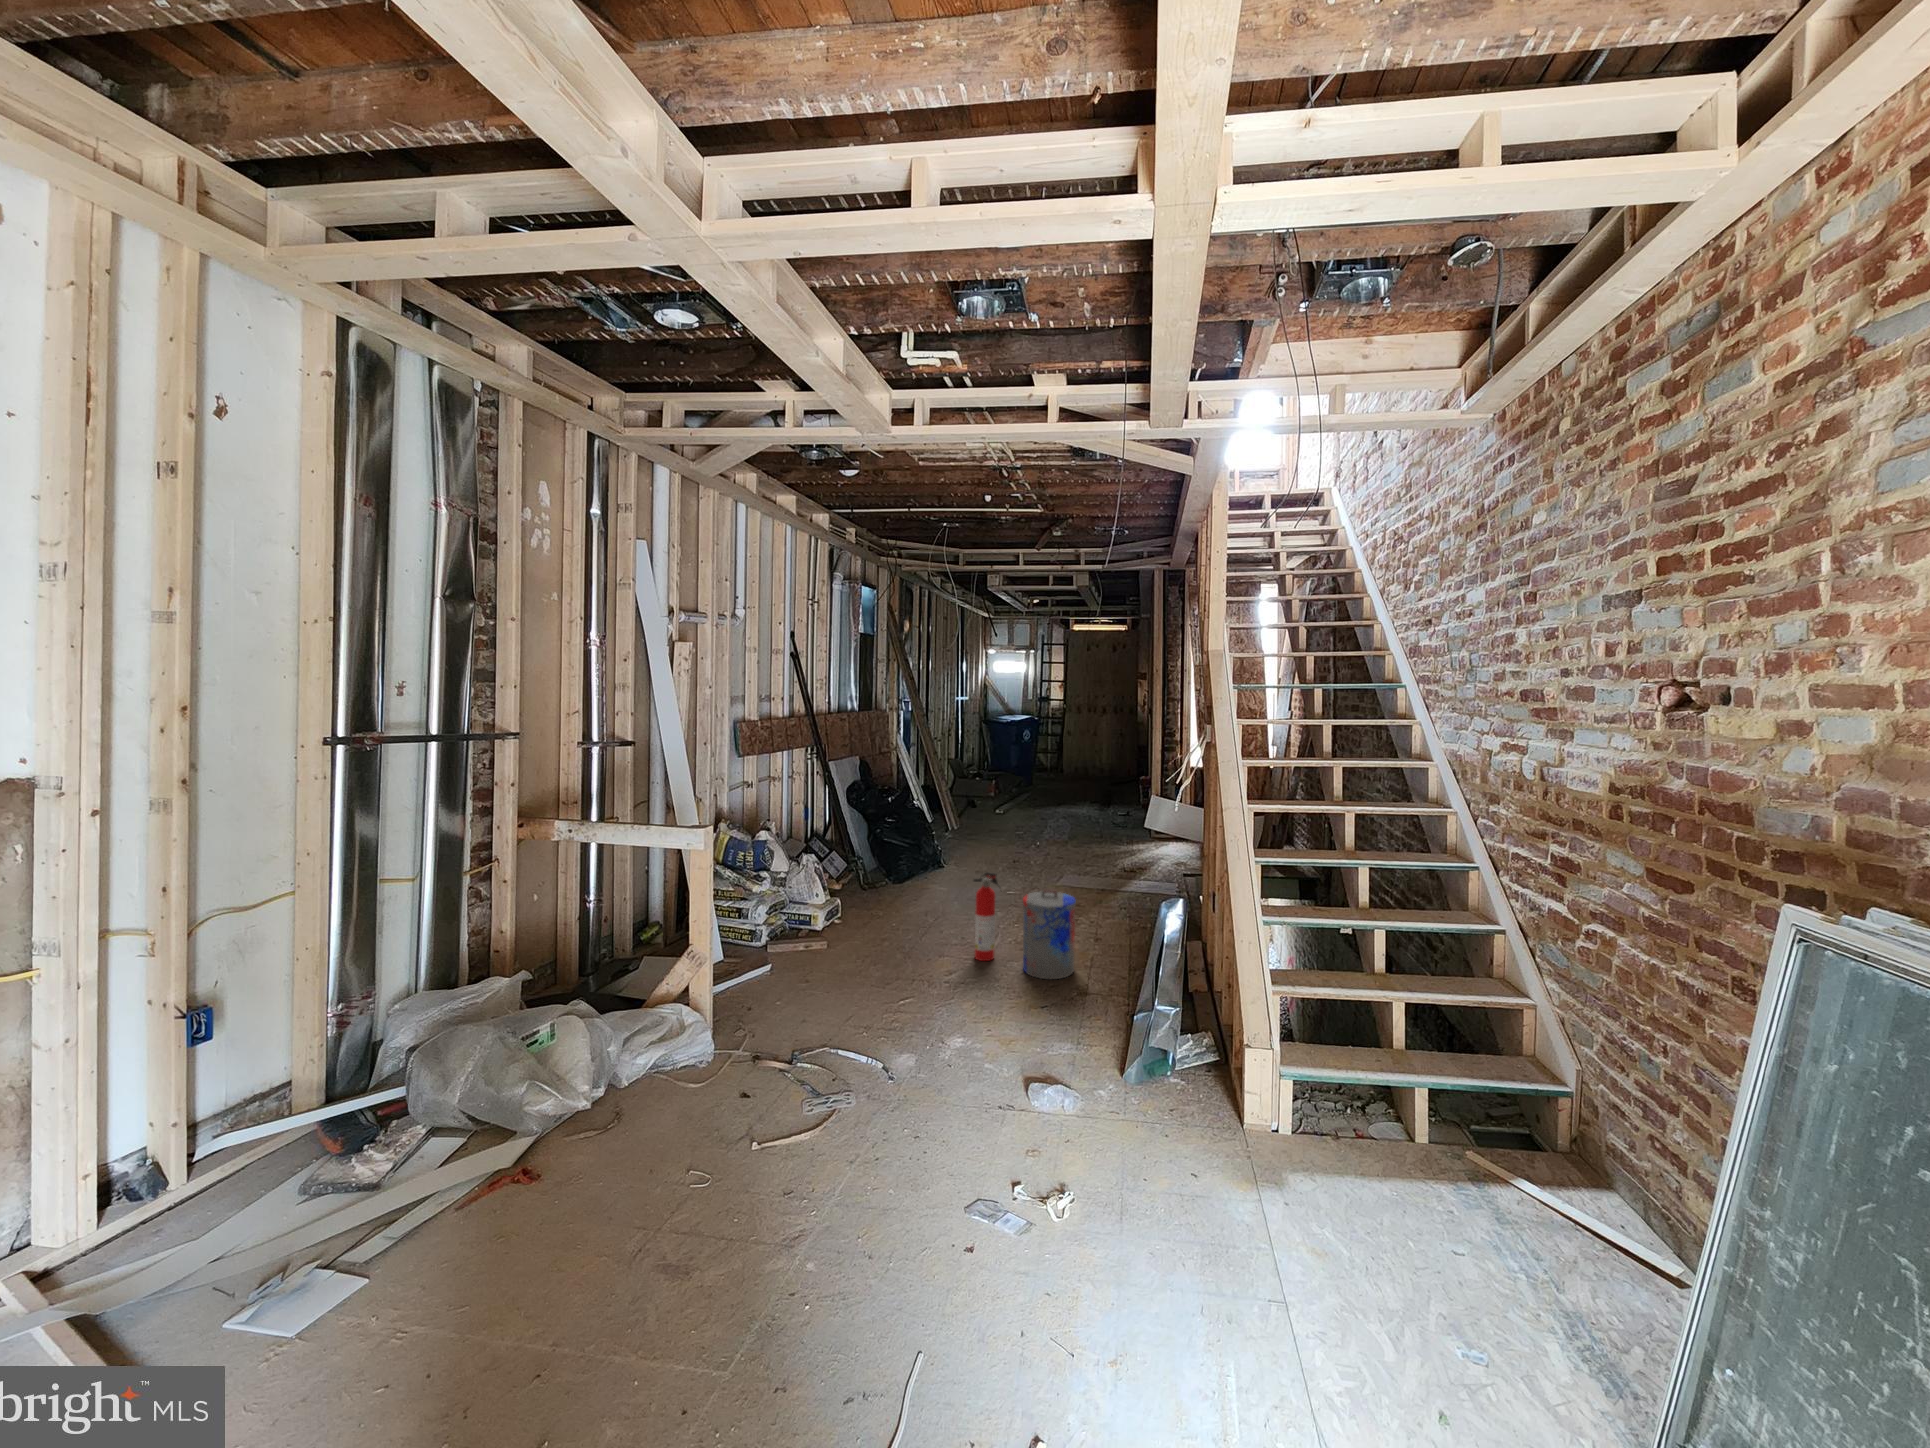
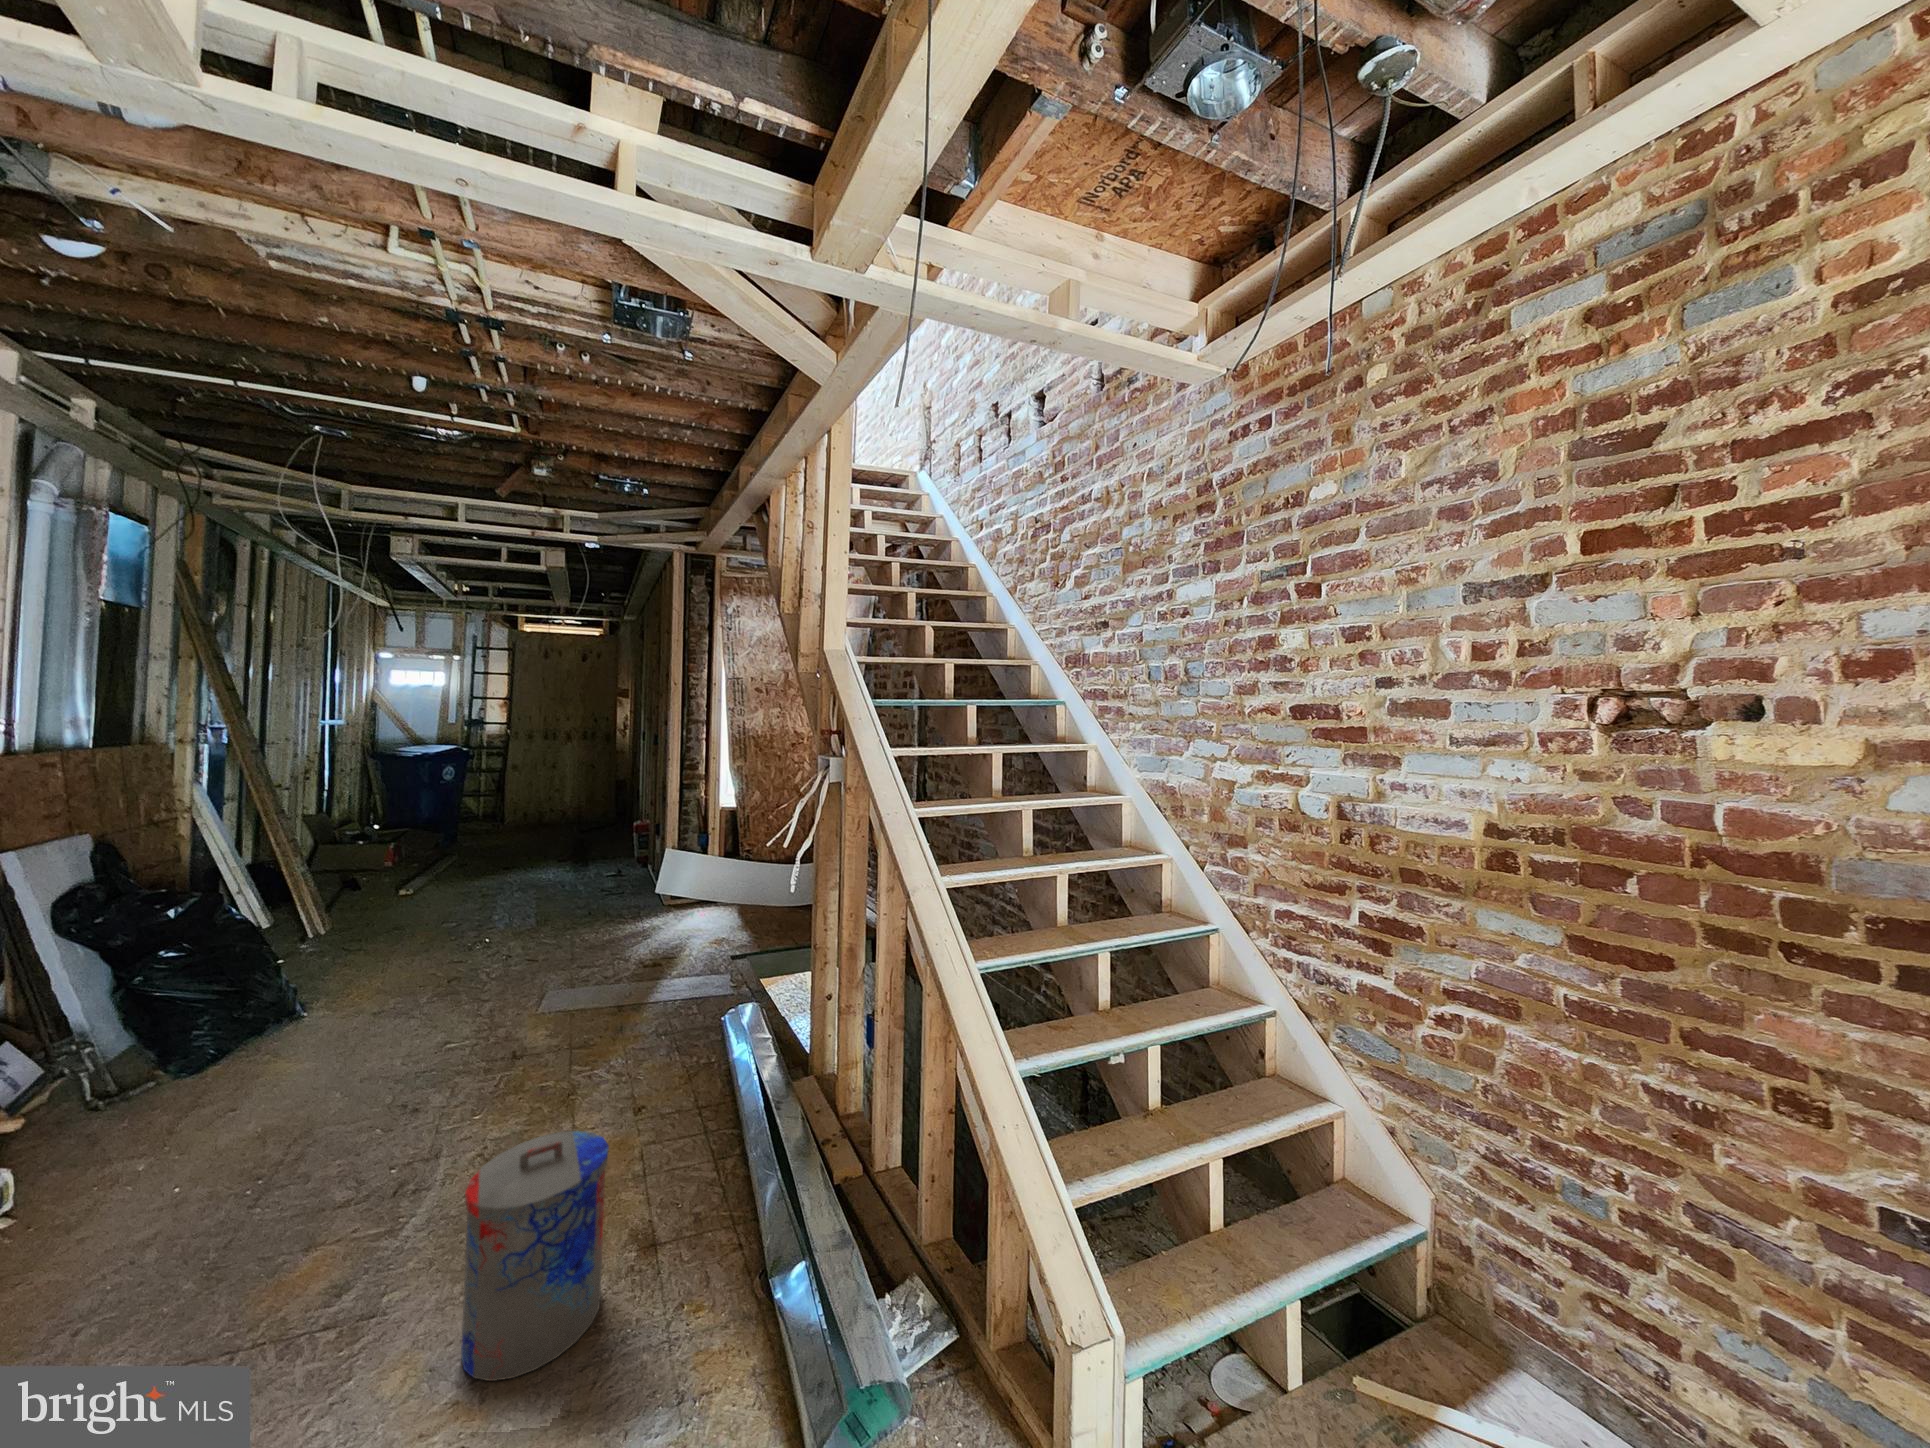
fire extinguisher: present [974,873,998,961] -> none [300,1145,397,1399]

